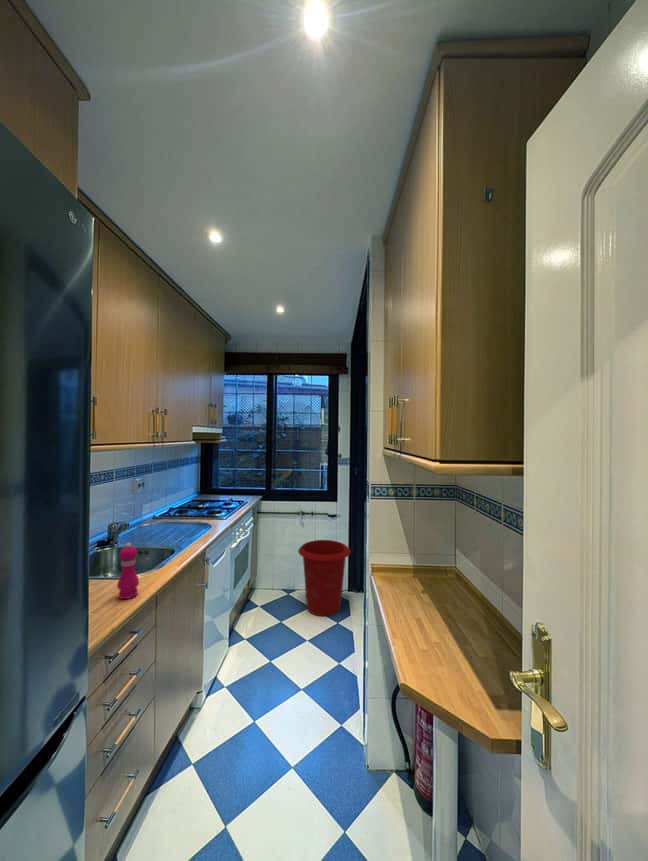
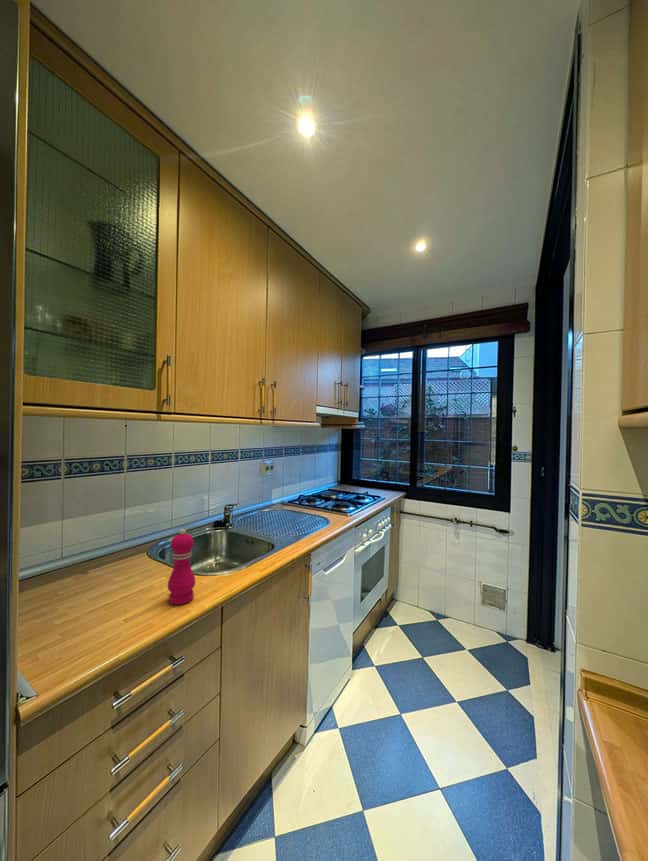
waste bin: present [298,540,351,616] -> none [449,558,530,670]

